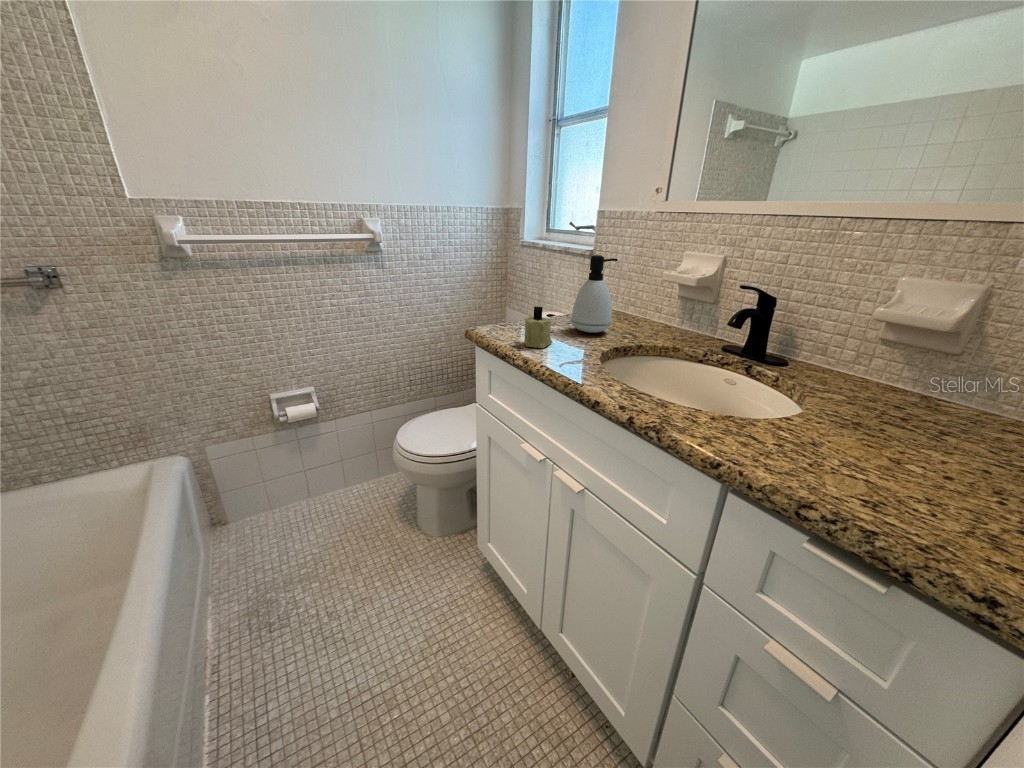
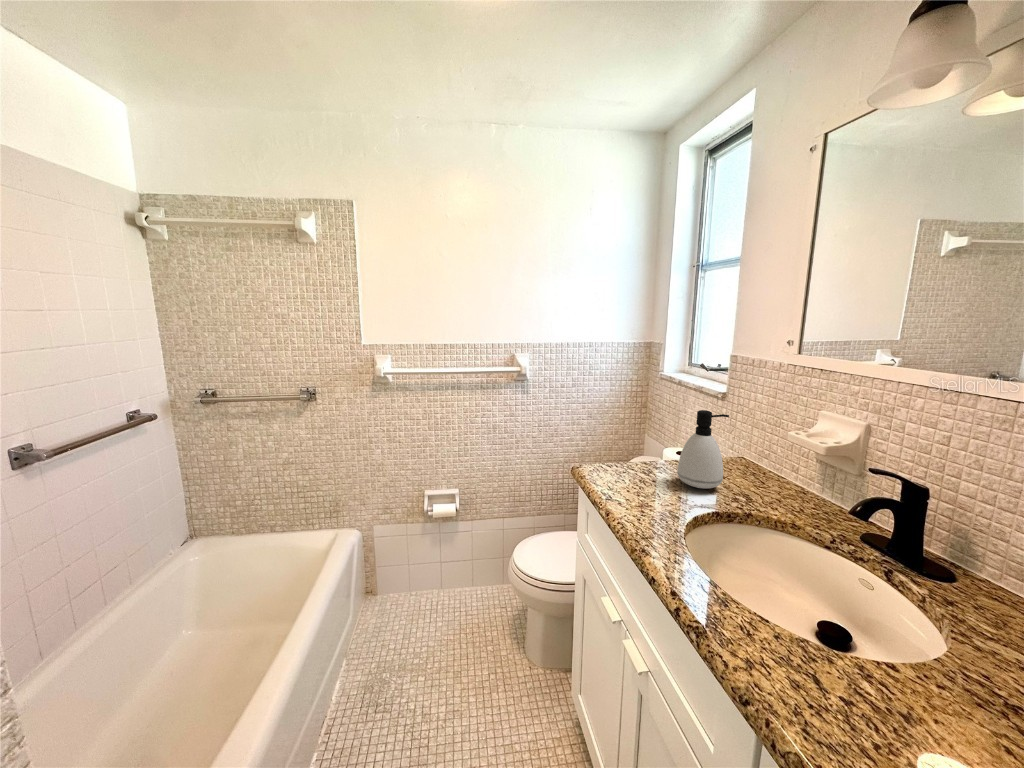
candle: present [524,307,552,348] -> none [617,458,647,500]

